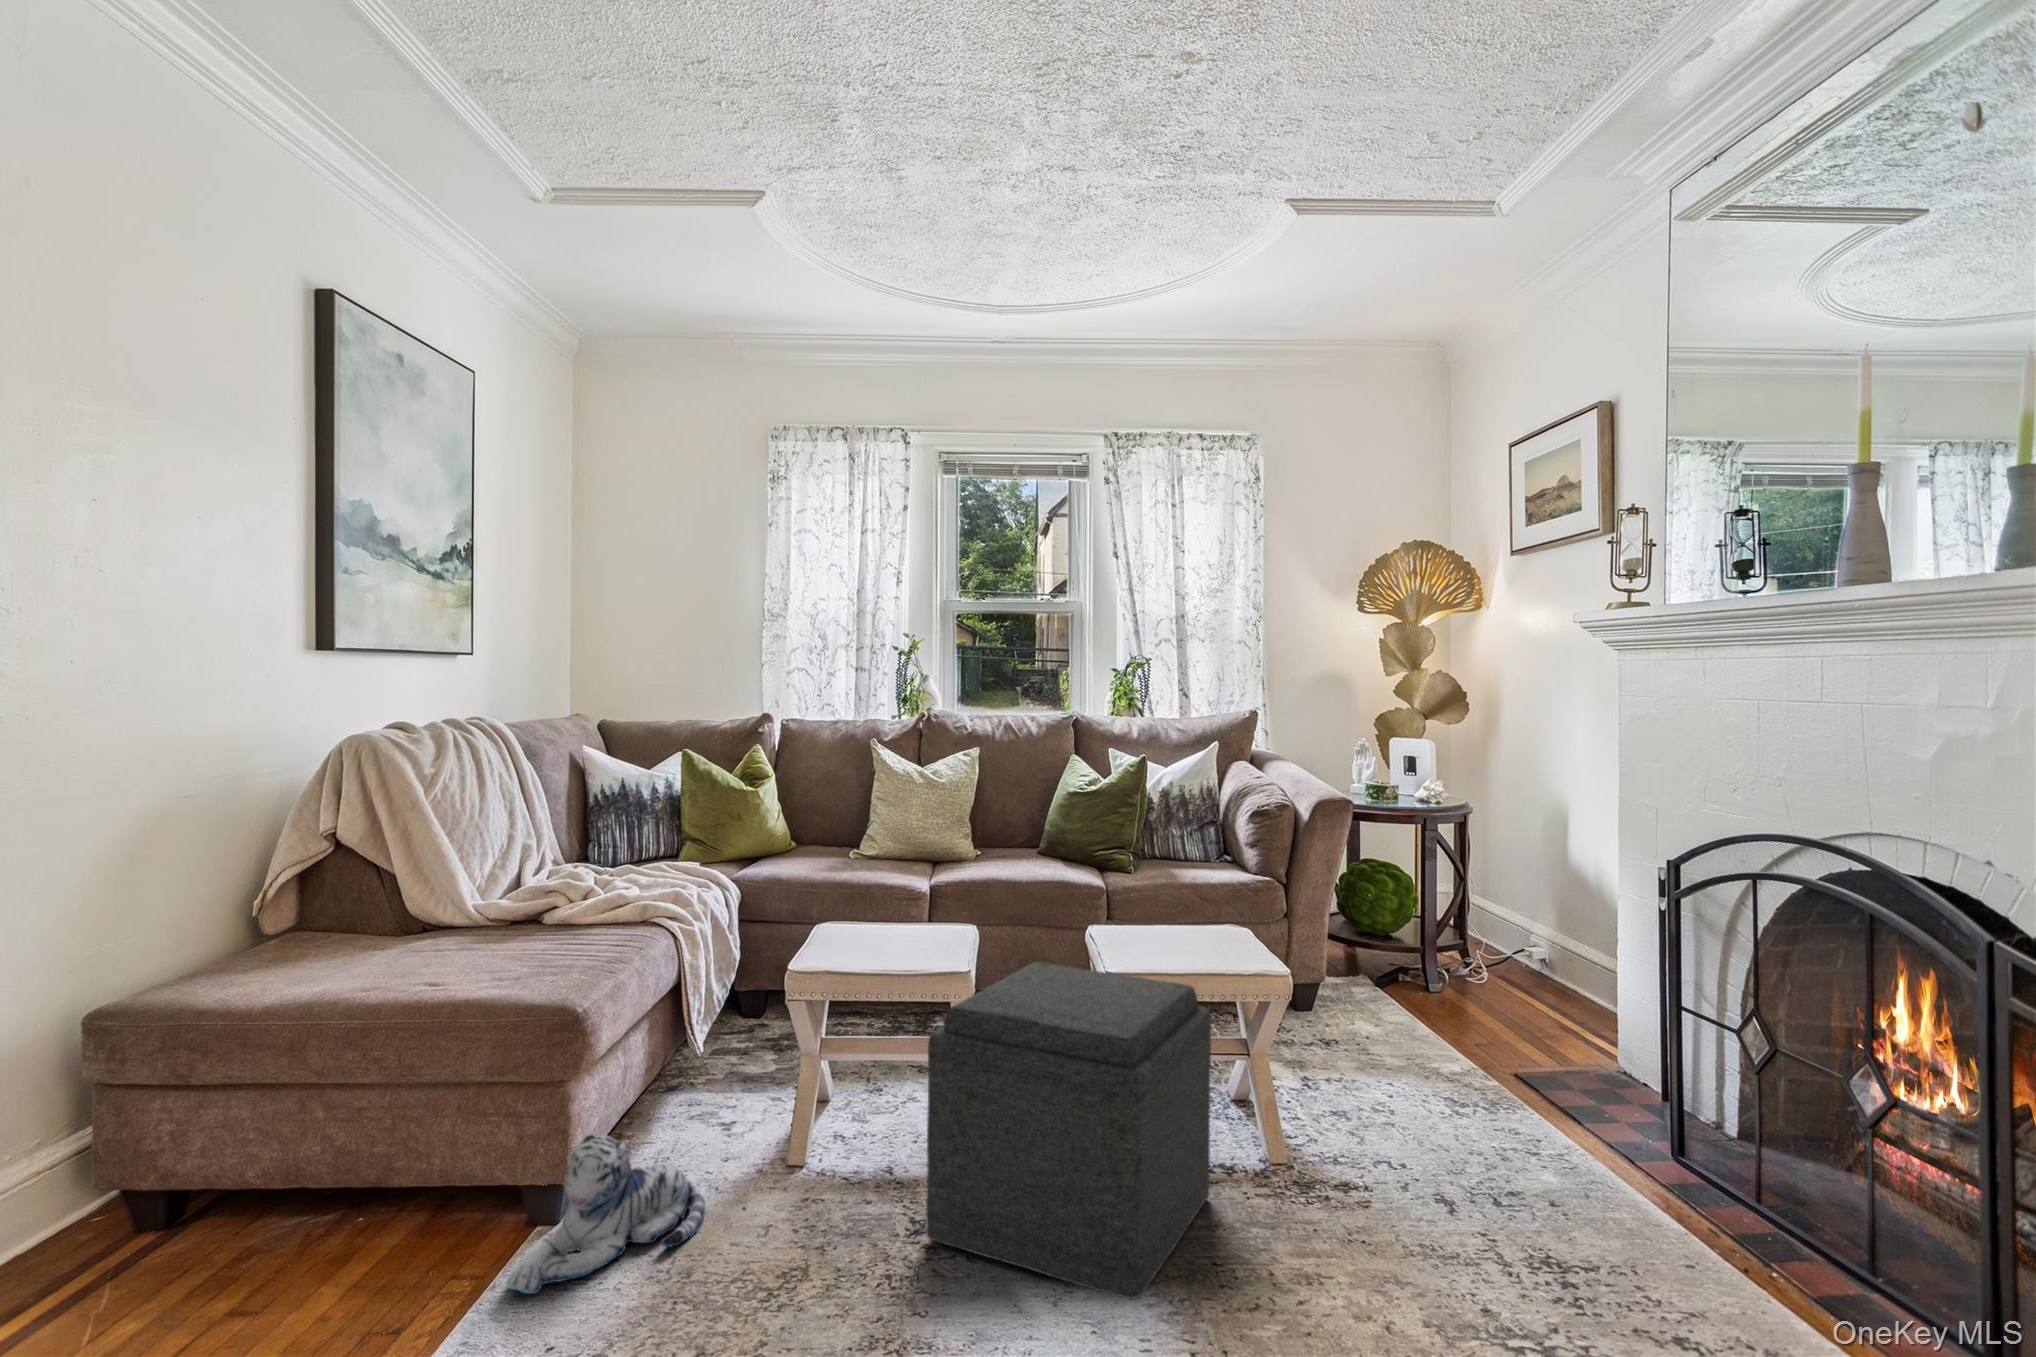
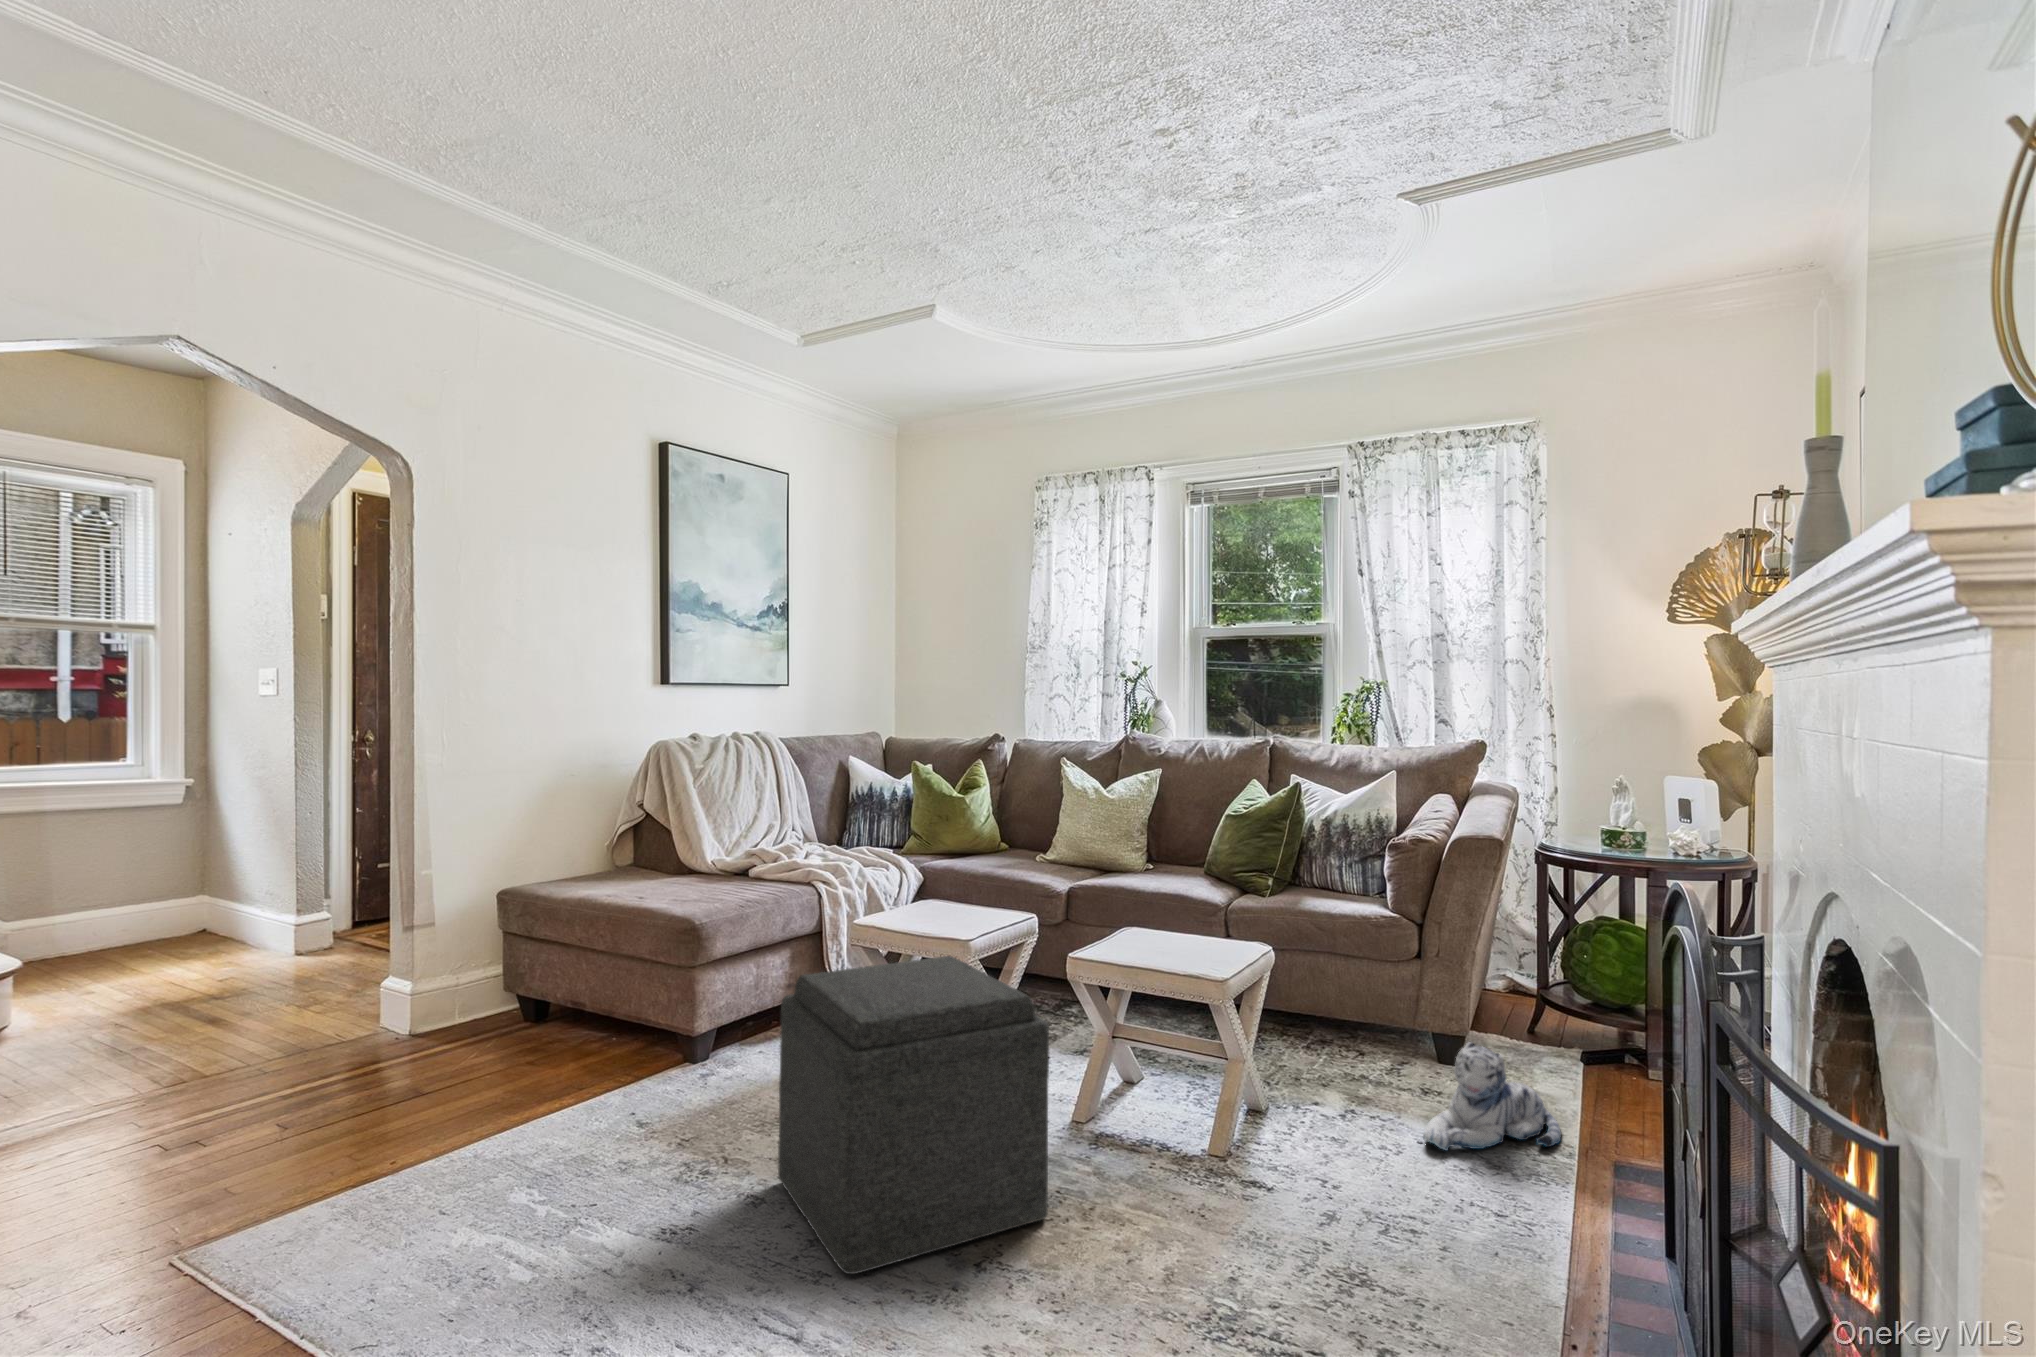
plush toy: present [507,1134,705,1294] -> present [1423,1042,1561,1151]

